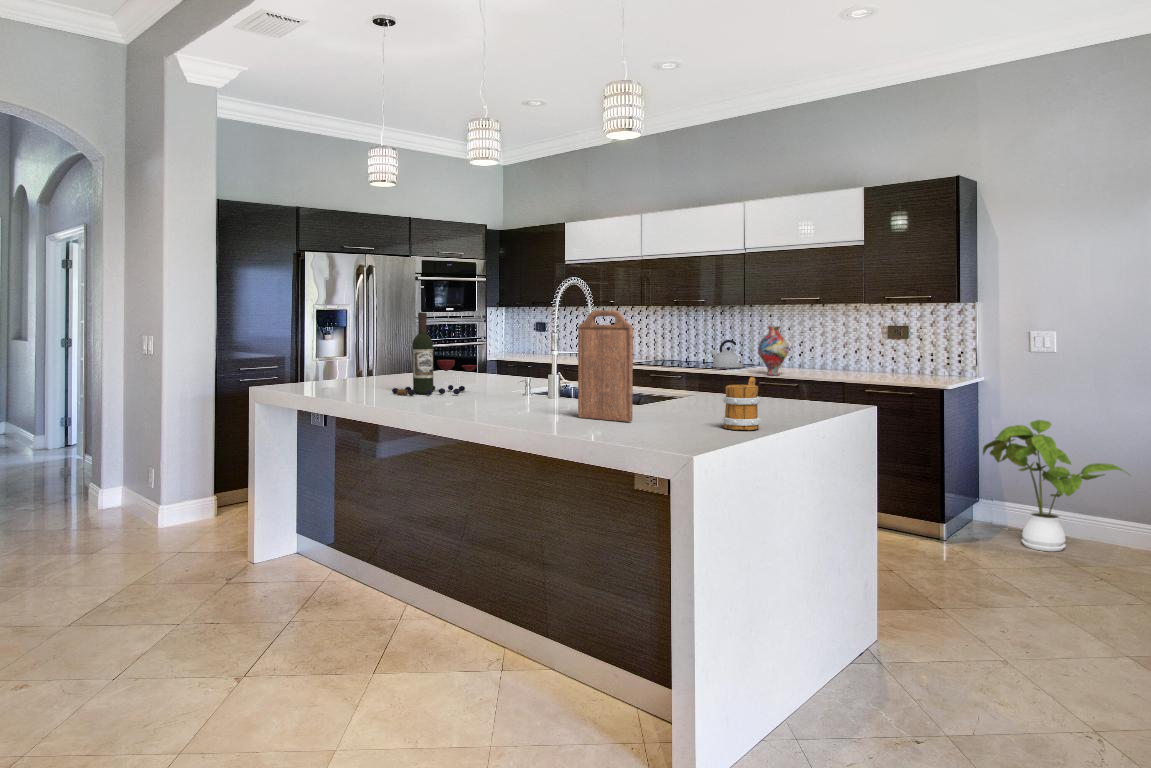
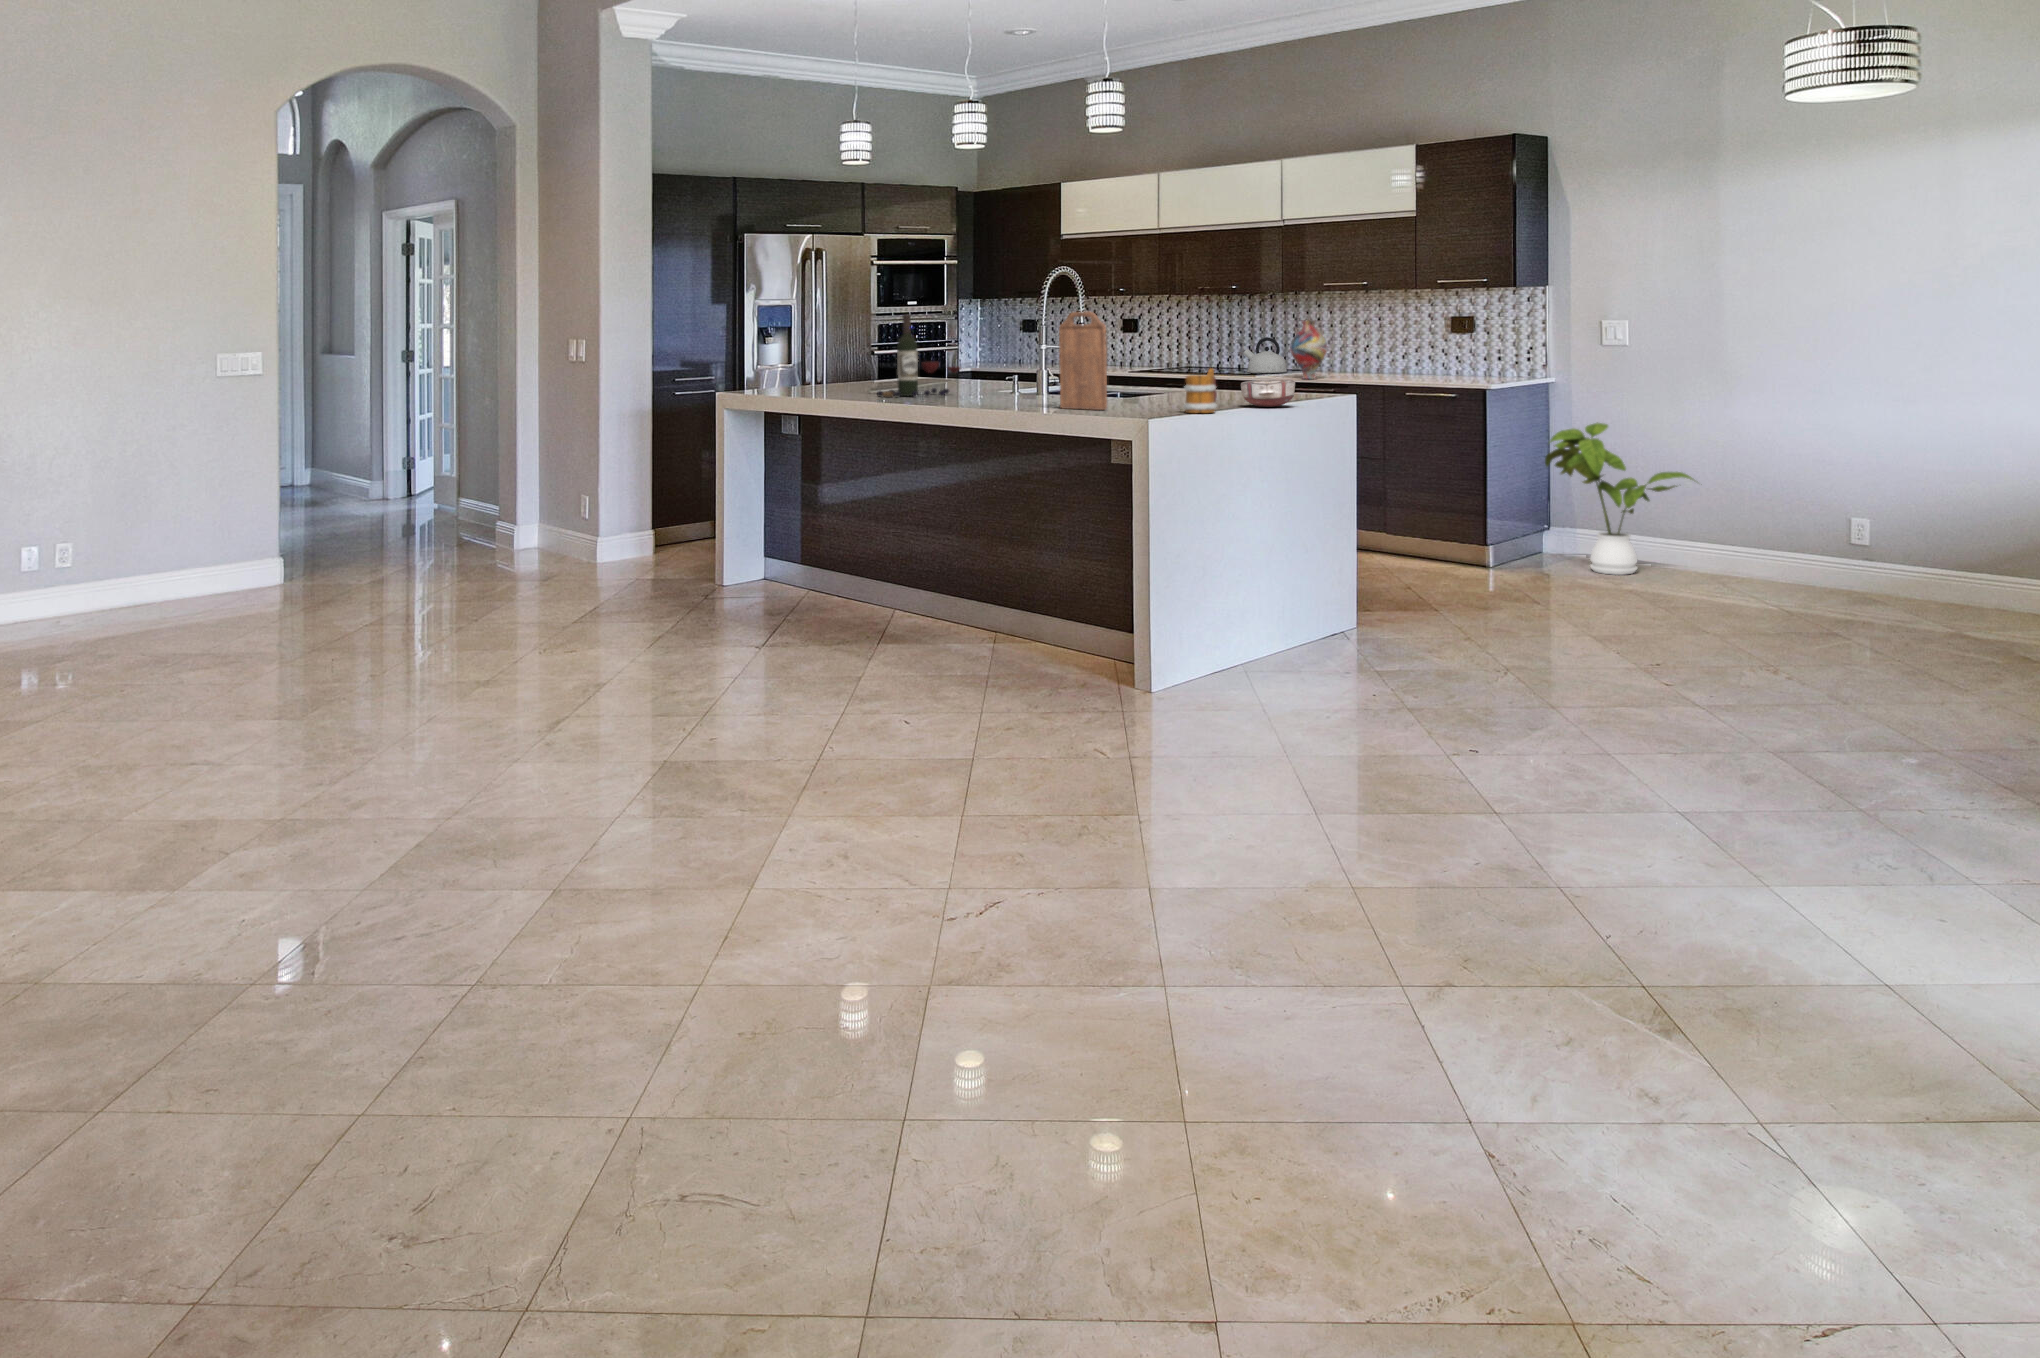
ceramic bowl: none [772,388,832,418] -> present [1241,380,1295,407]

